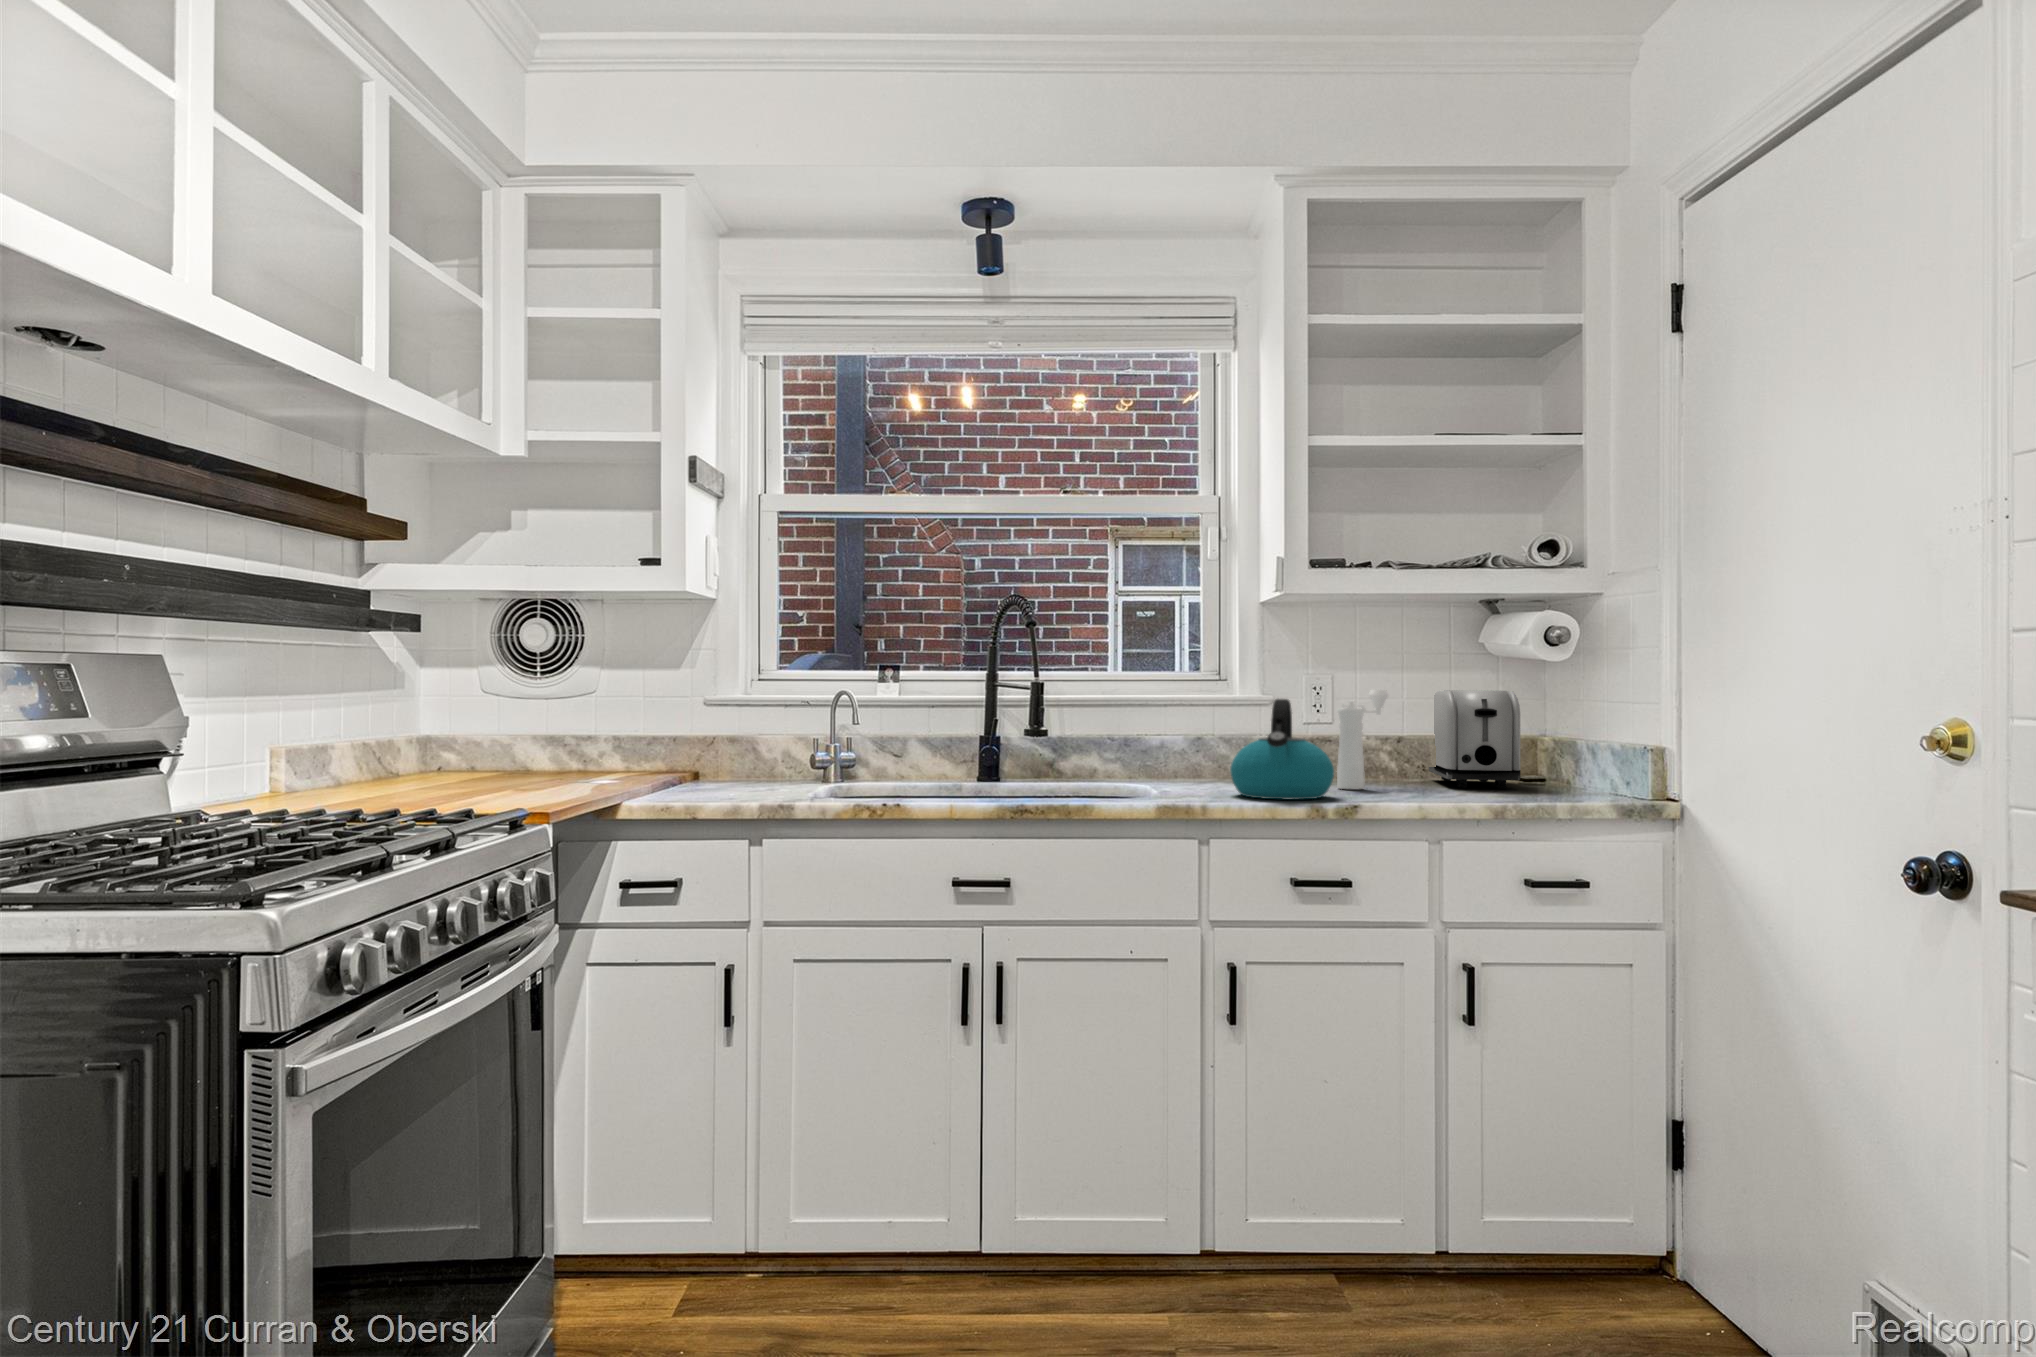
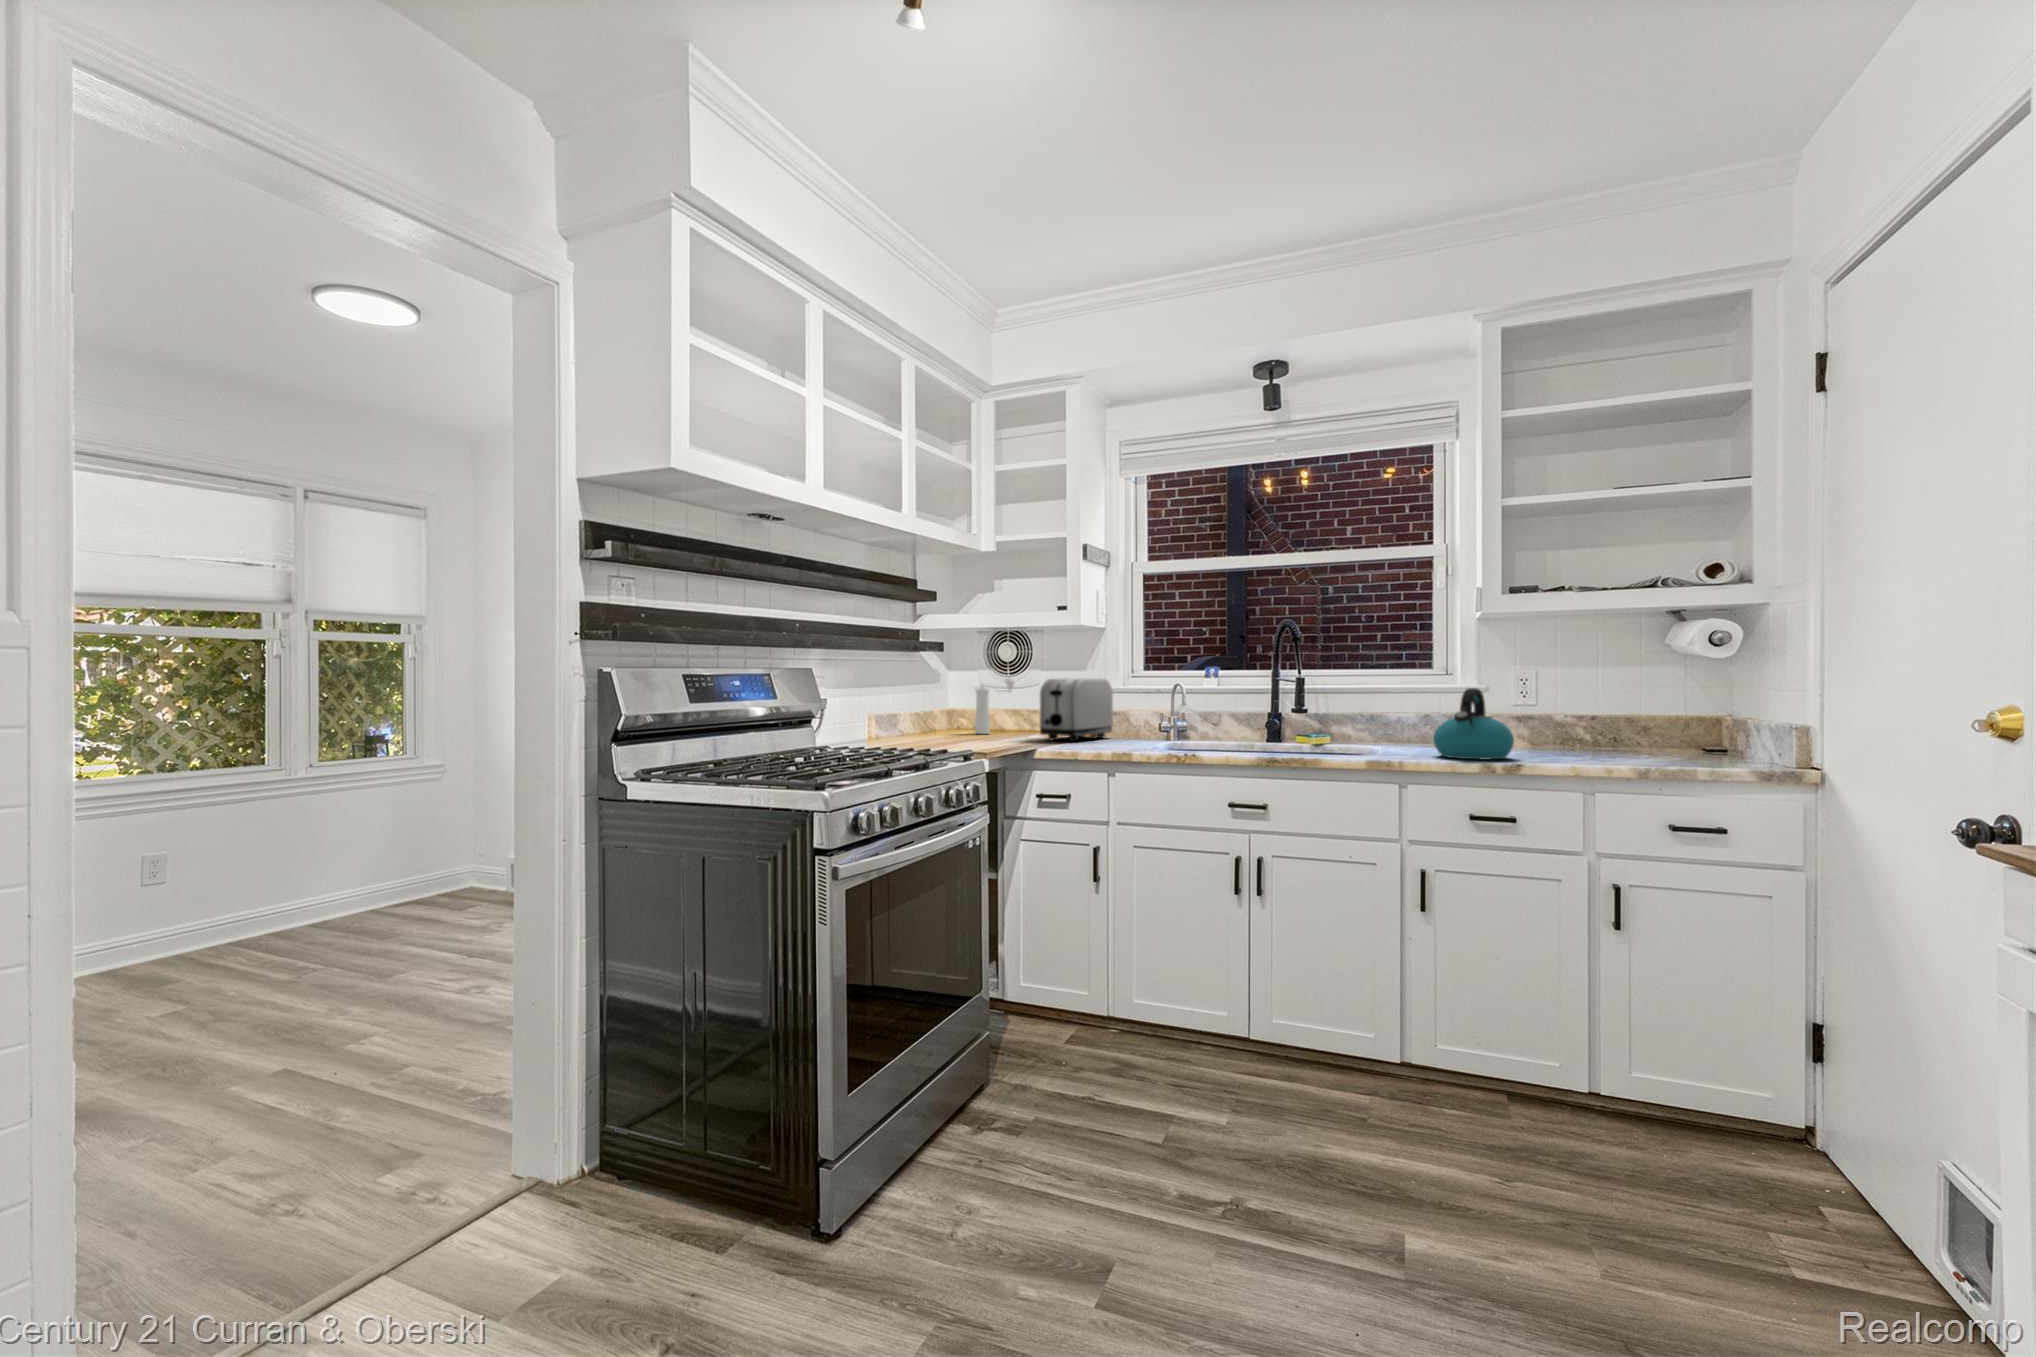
pepper mill: present [1337,690,1388,789] -> present [975,678,1015,734]
toaster: present [1429,690,1520,788] -> present [1040,679,1113,741]

